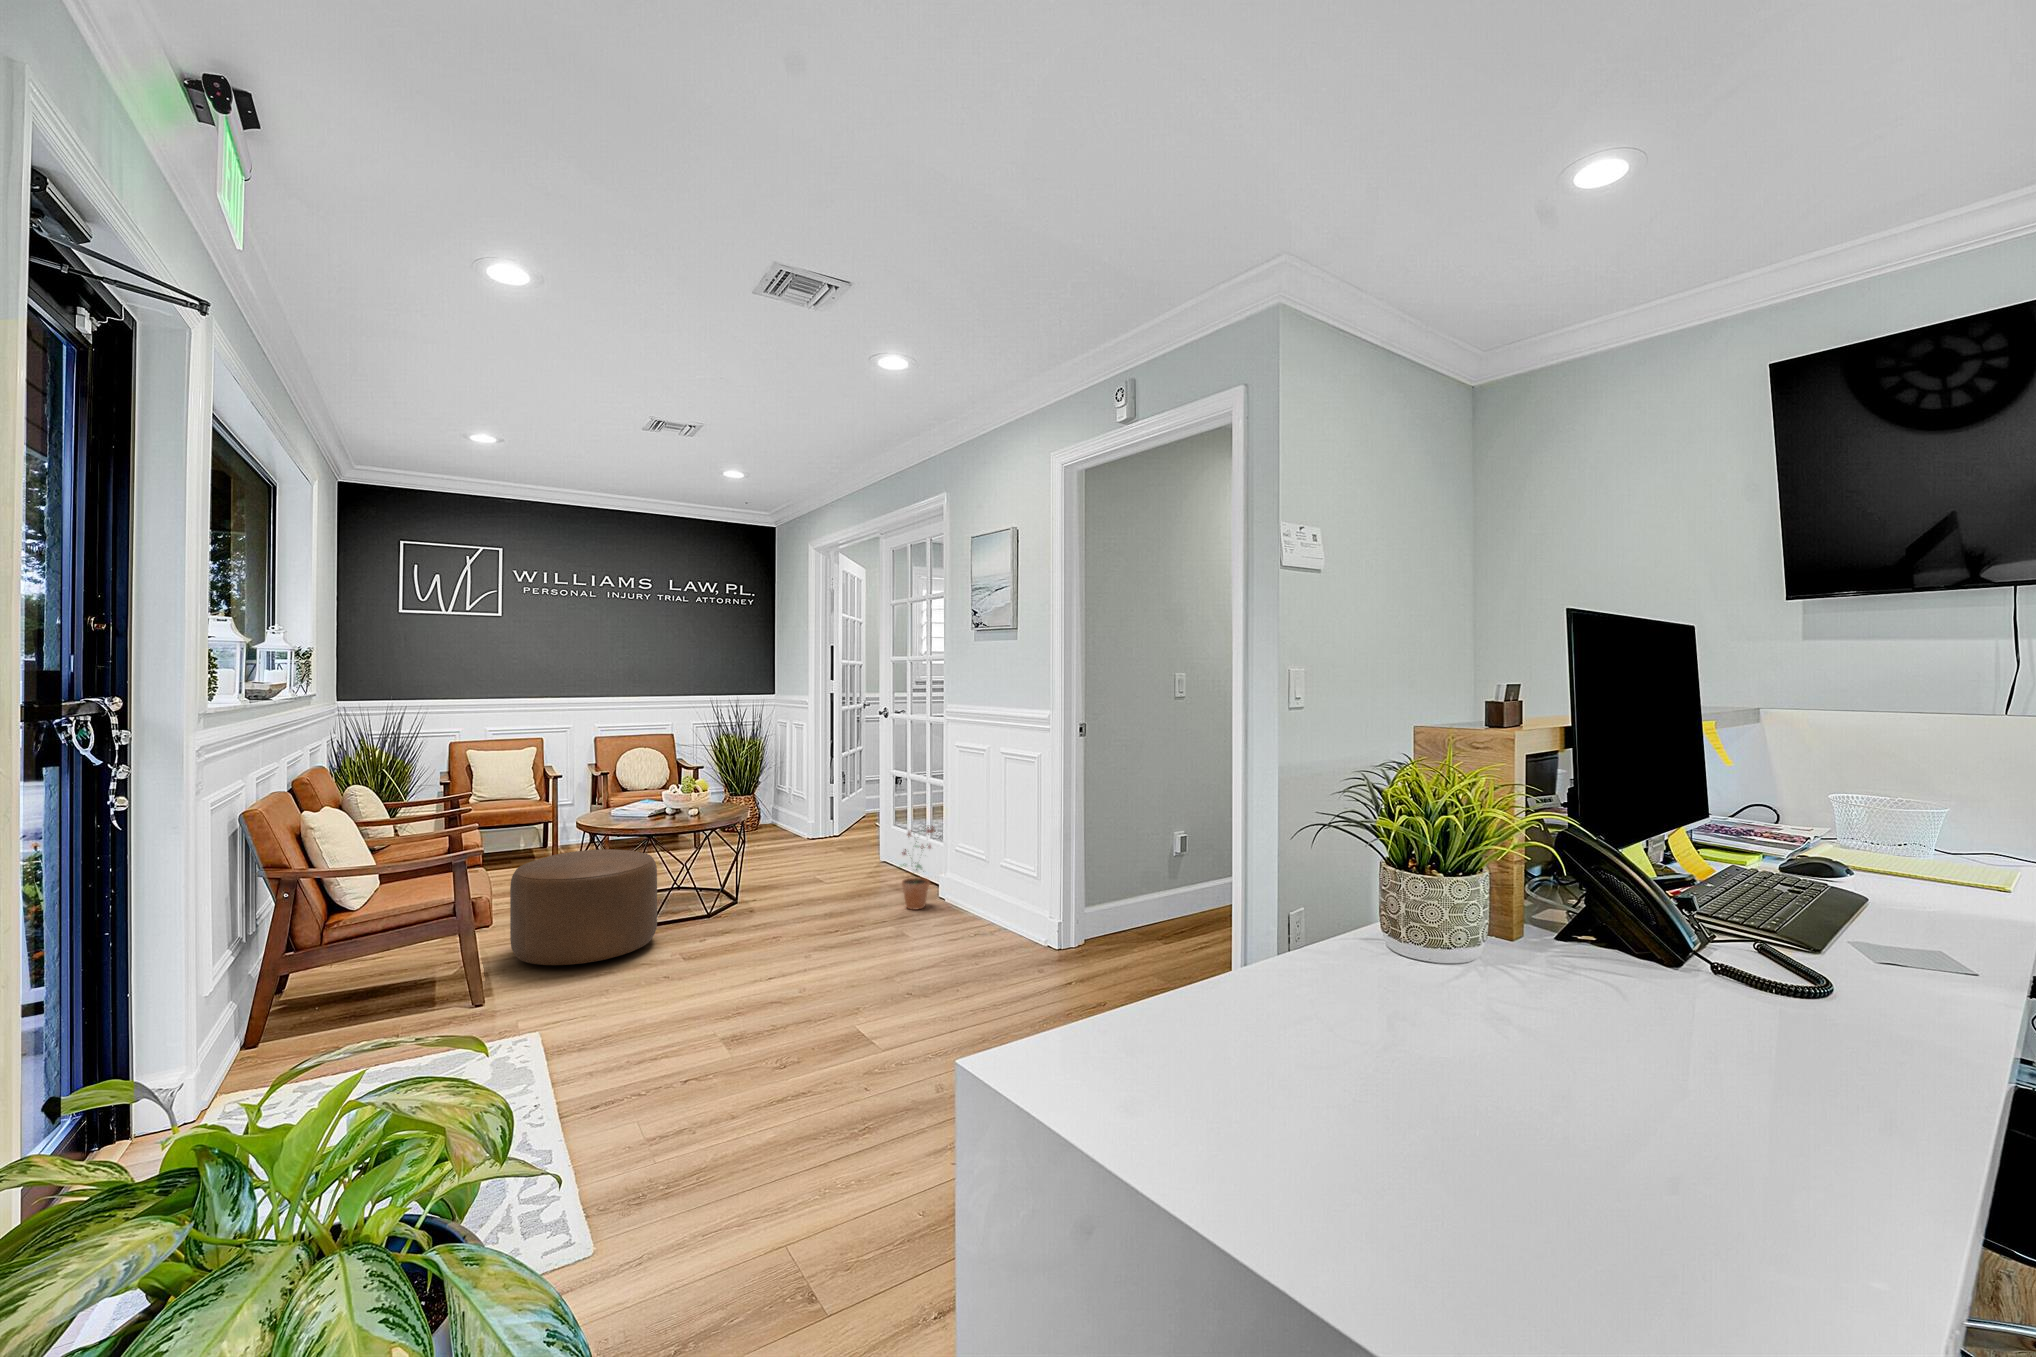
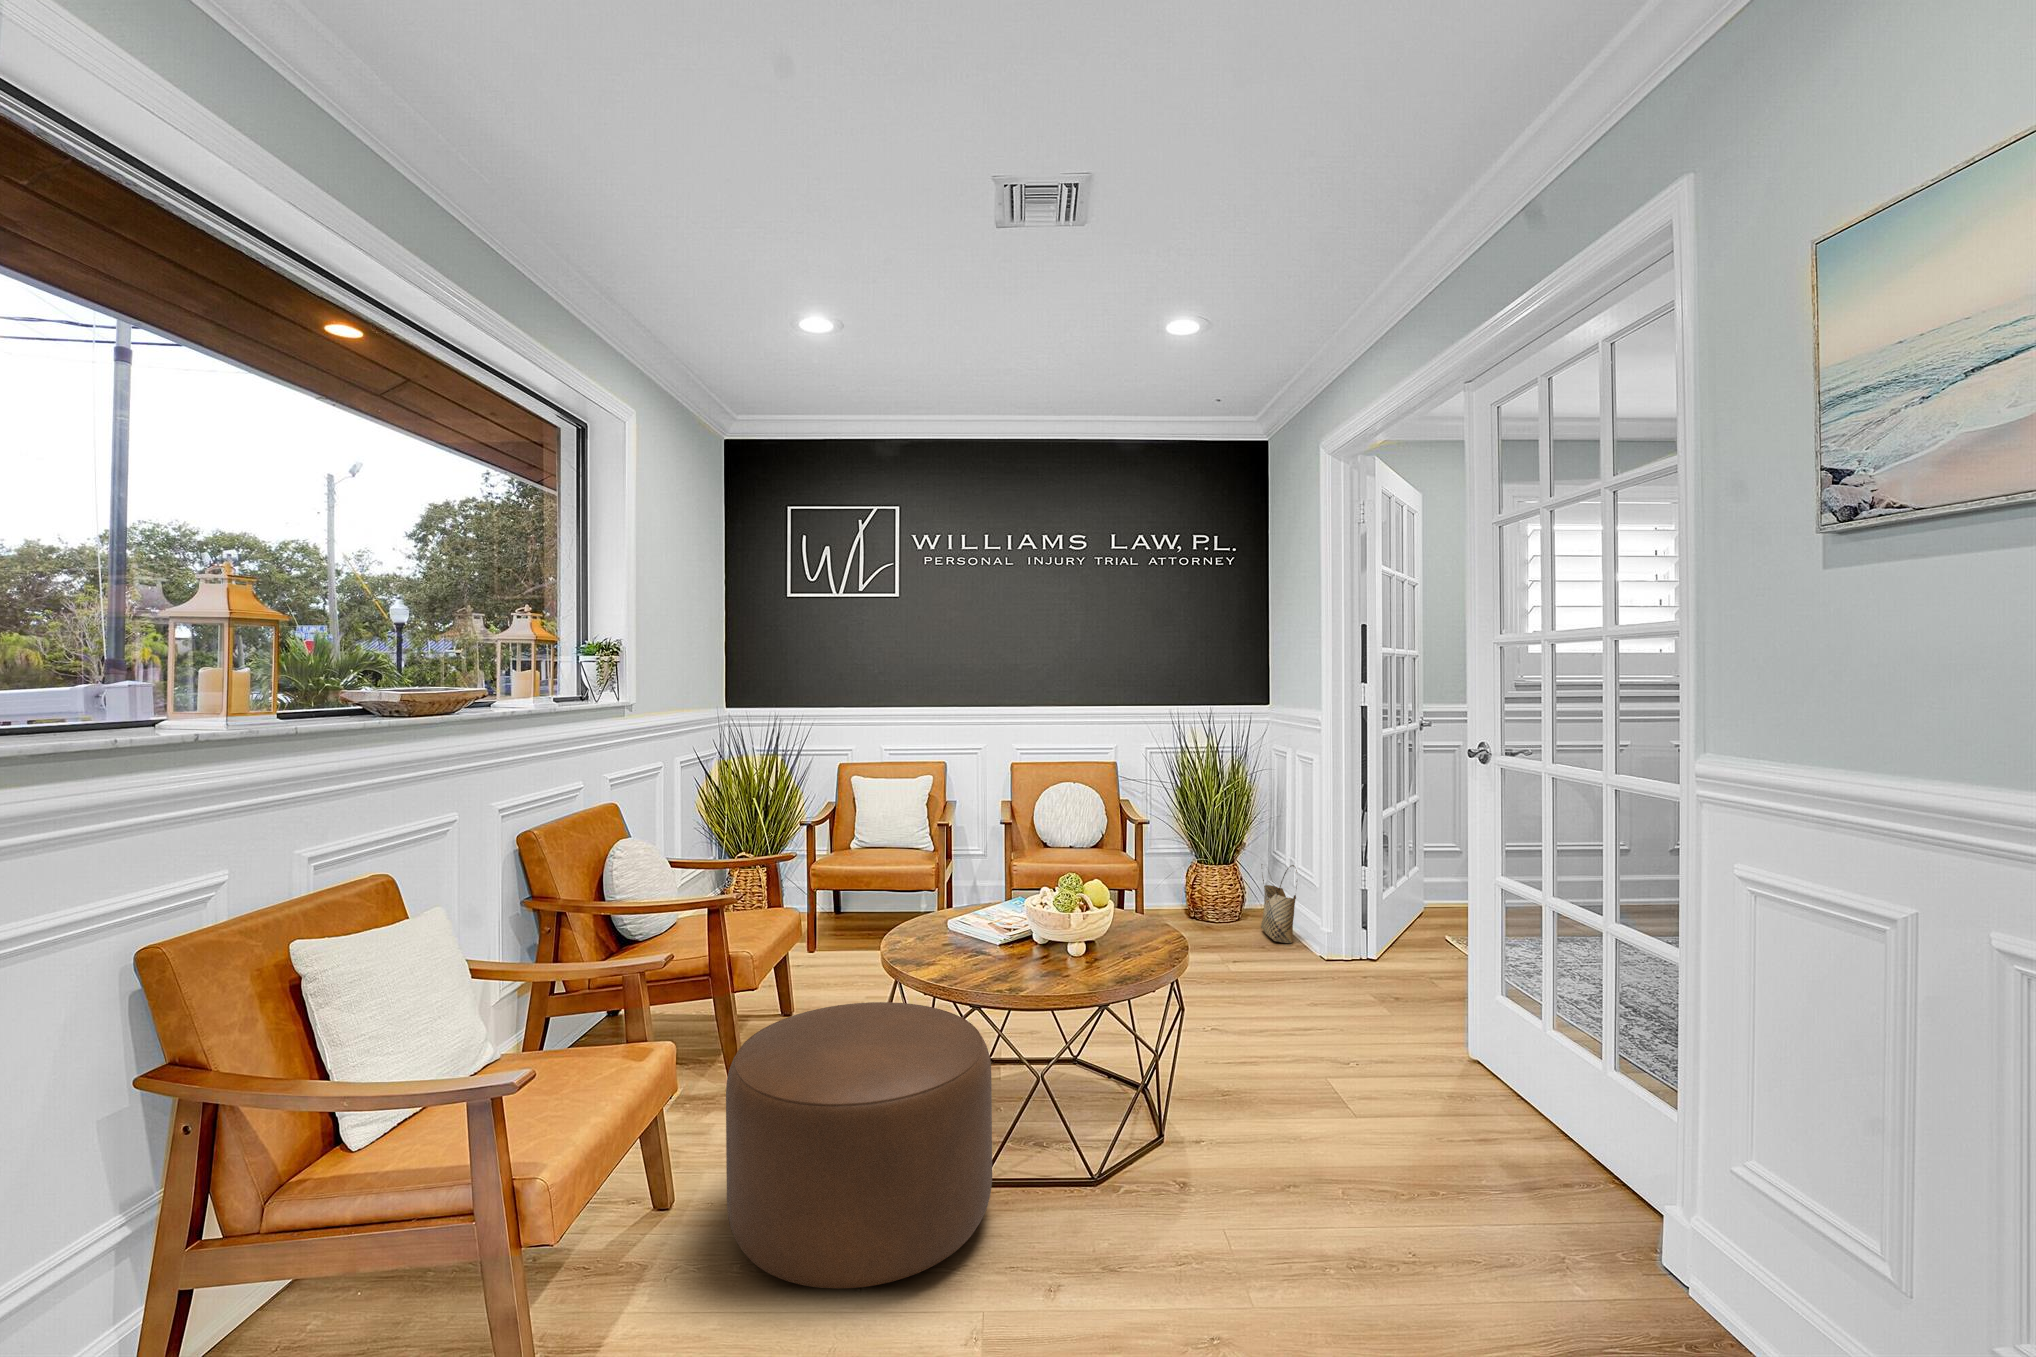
woven basket: none [771,790,794,836] -> present [1261,864,1297,943]
potted plant: present [899,826,935,909] -> none [1551,1062,1670,1286]

